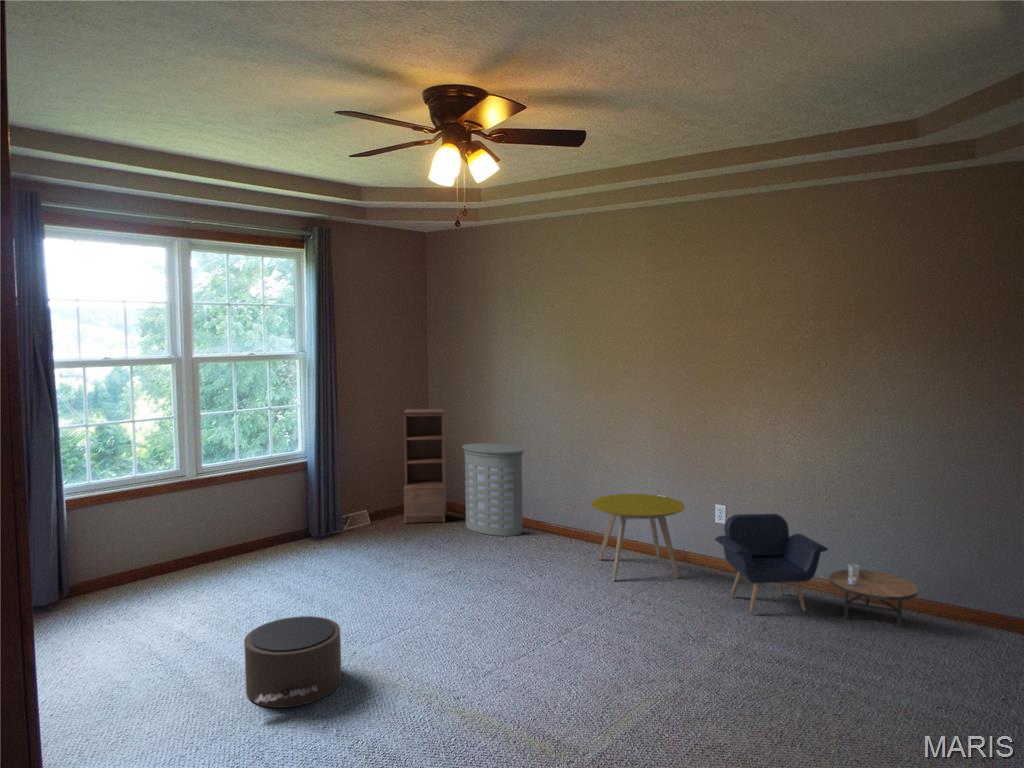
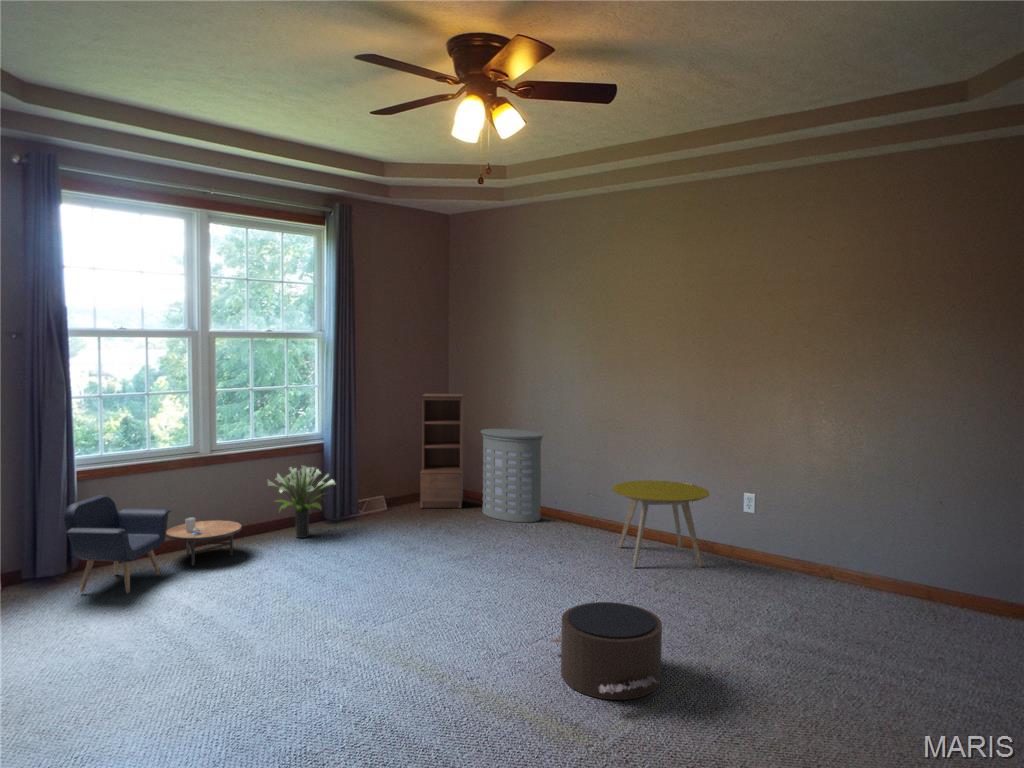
potted plant: none [253,487,321,558] -> present [268,466,335,538]
armchair: present [715,514,919,627] -> present [64,494,242,593]
pouf: present [244,616,341,708] -> present [551,602,662,700]

